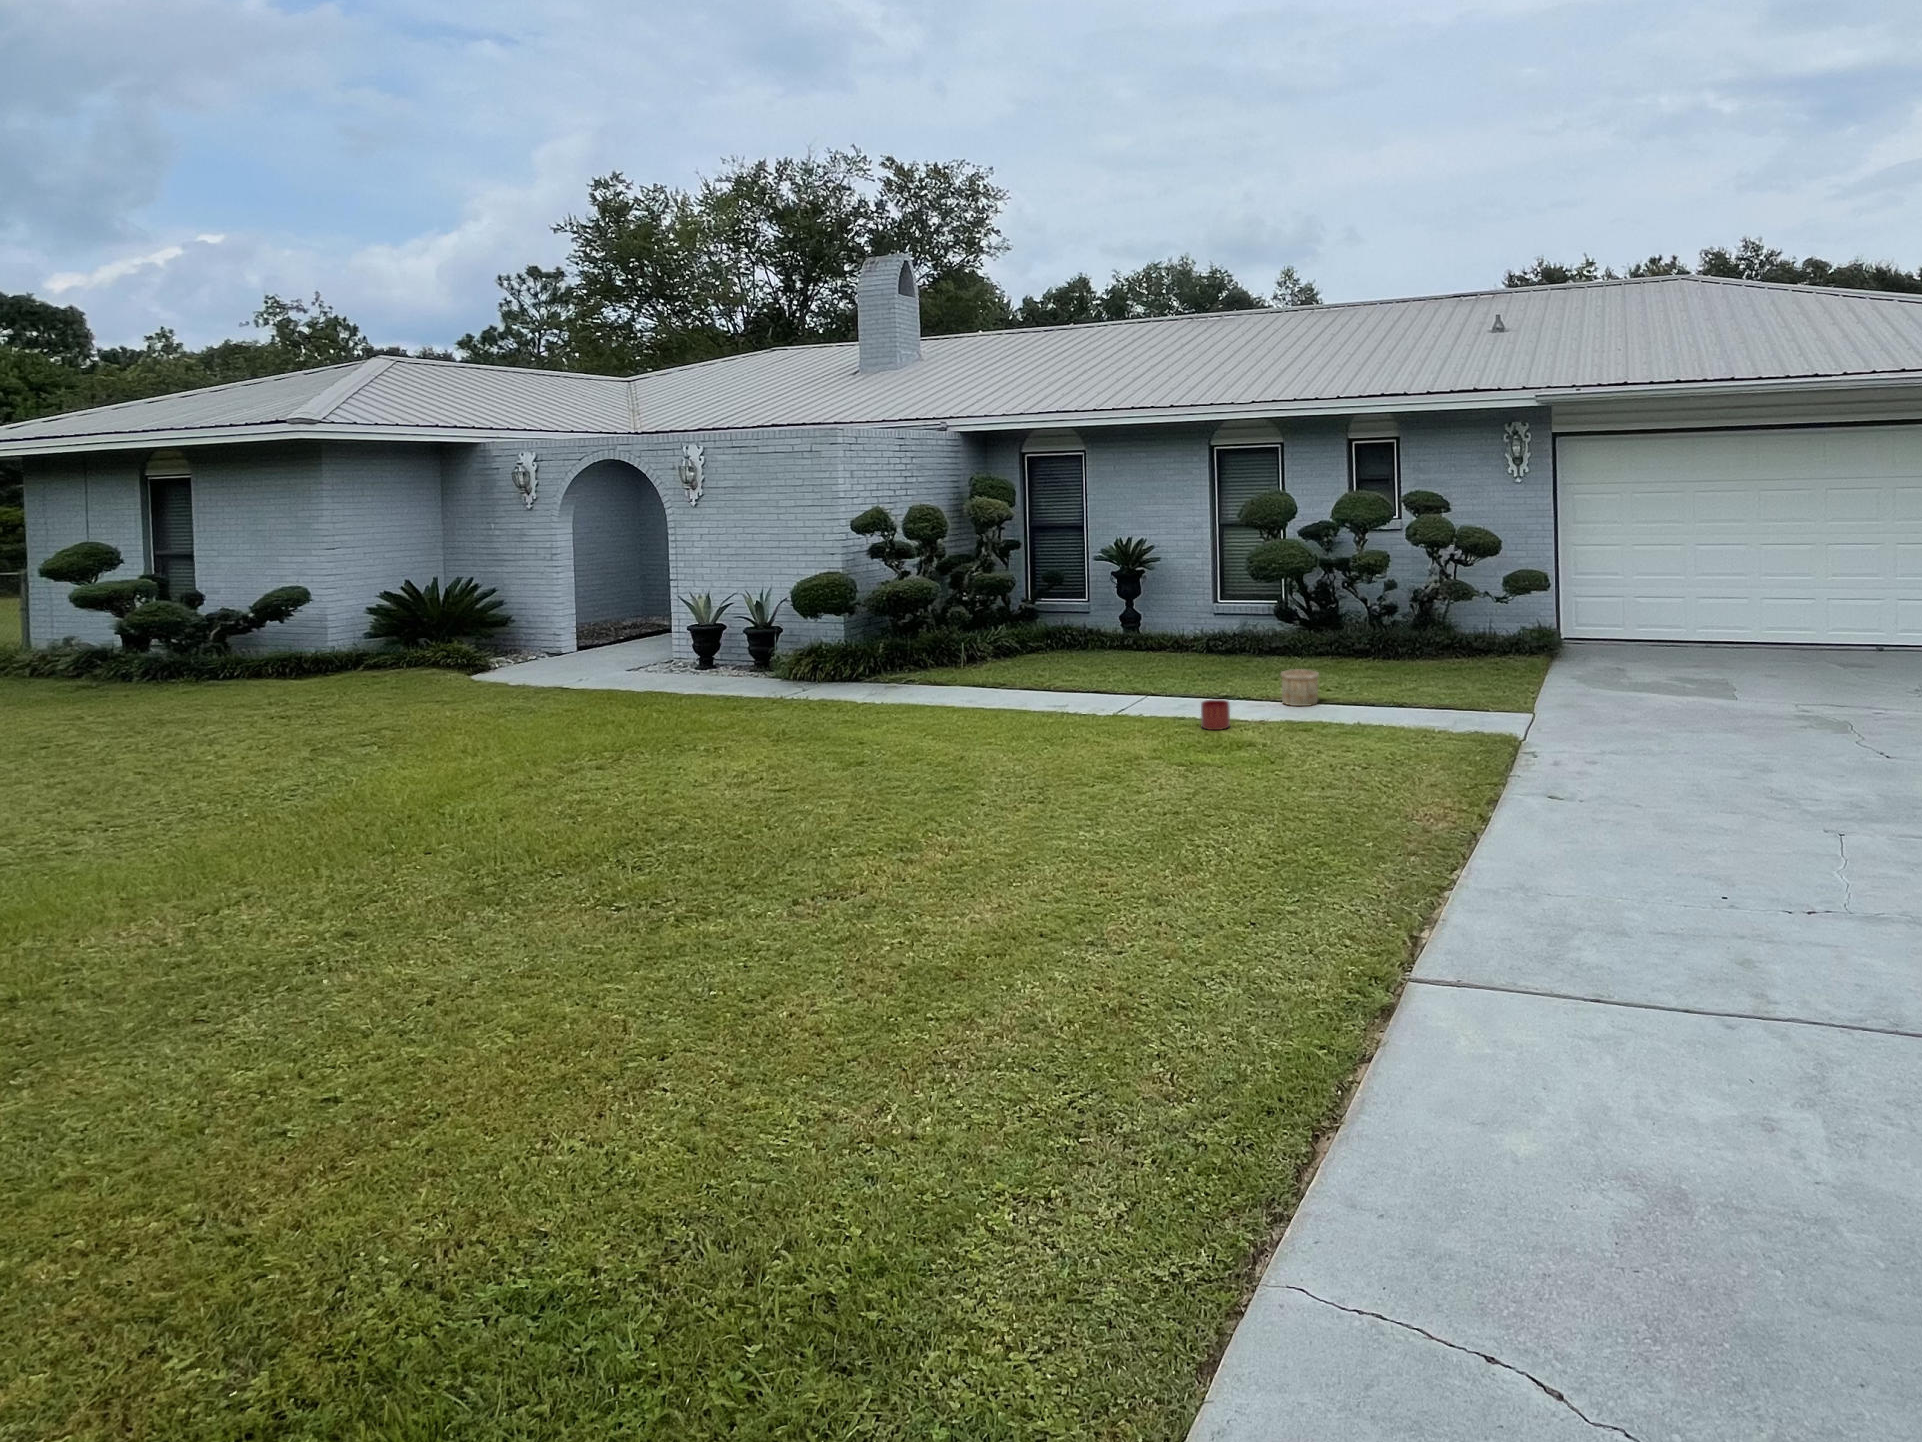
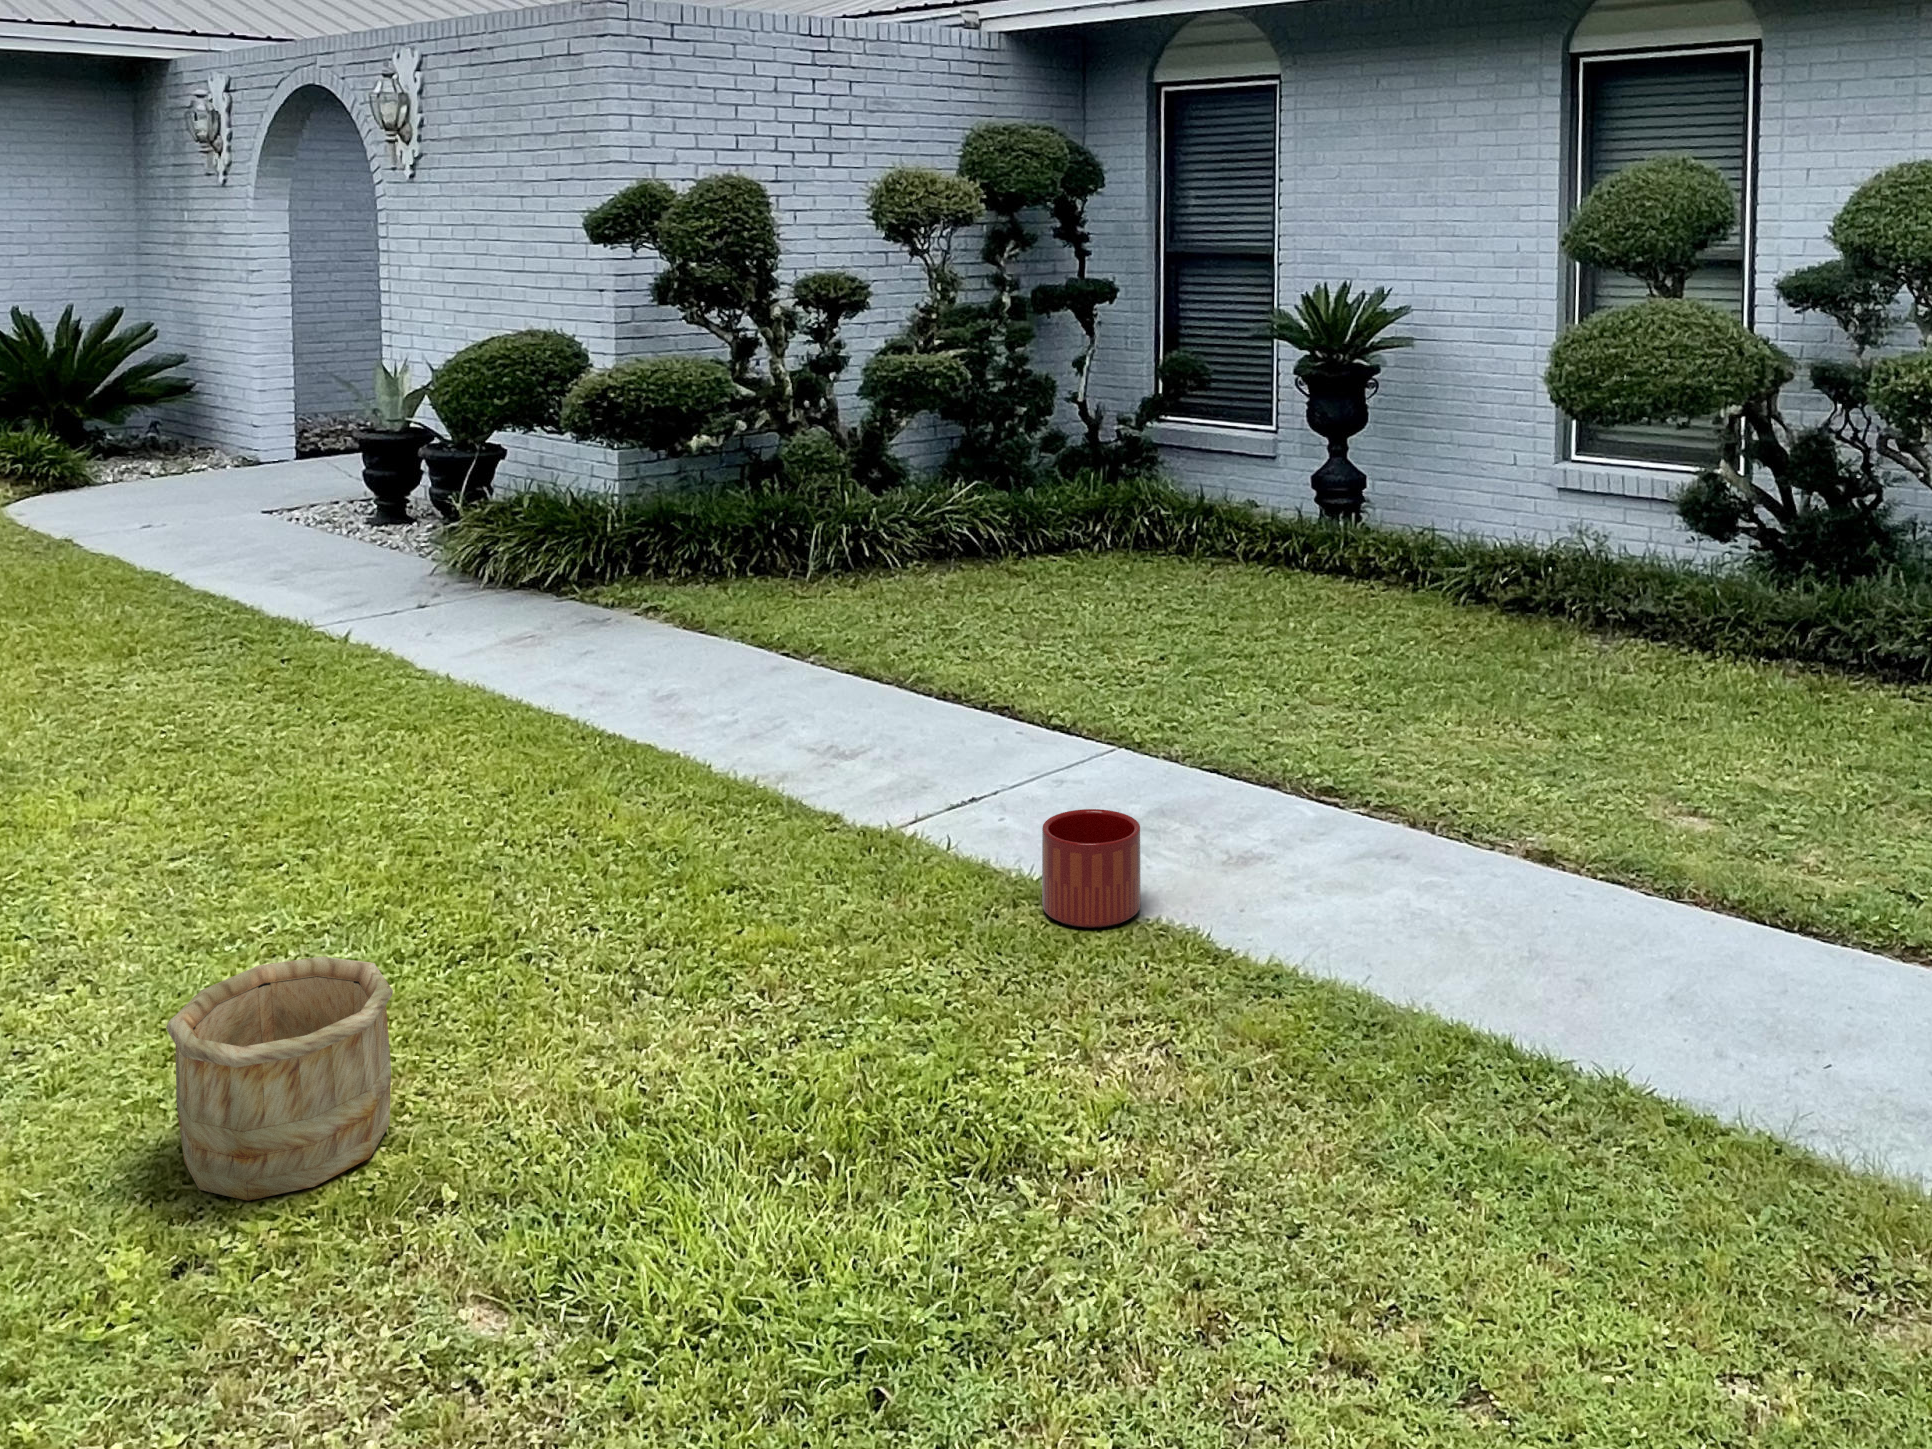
wooden bucket: present [1281,669,1319,706] -> present [166,957,393,1201]

